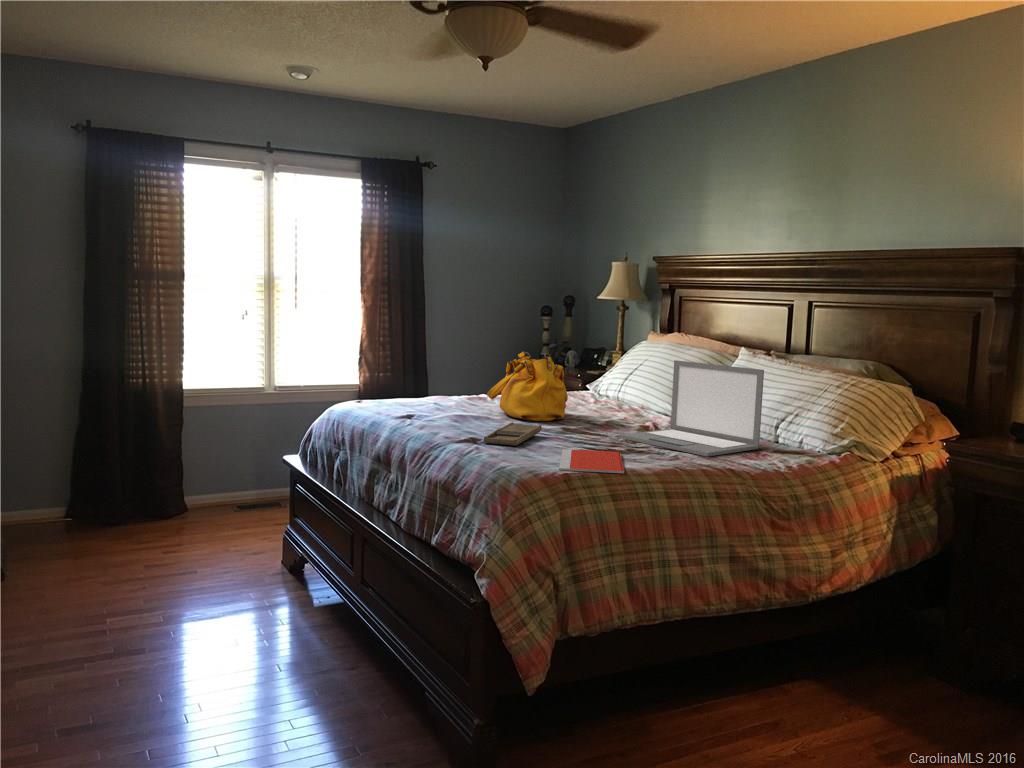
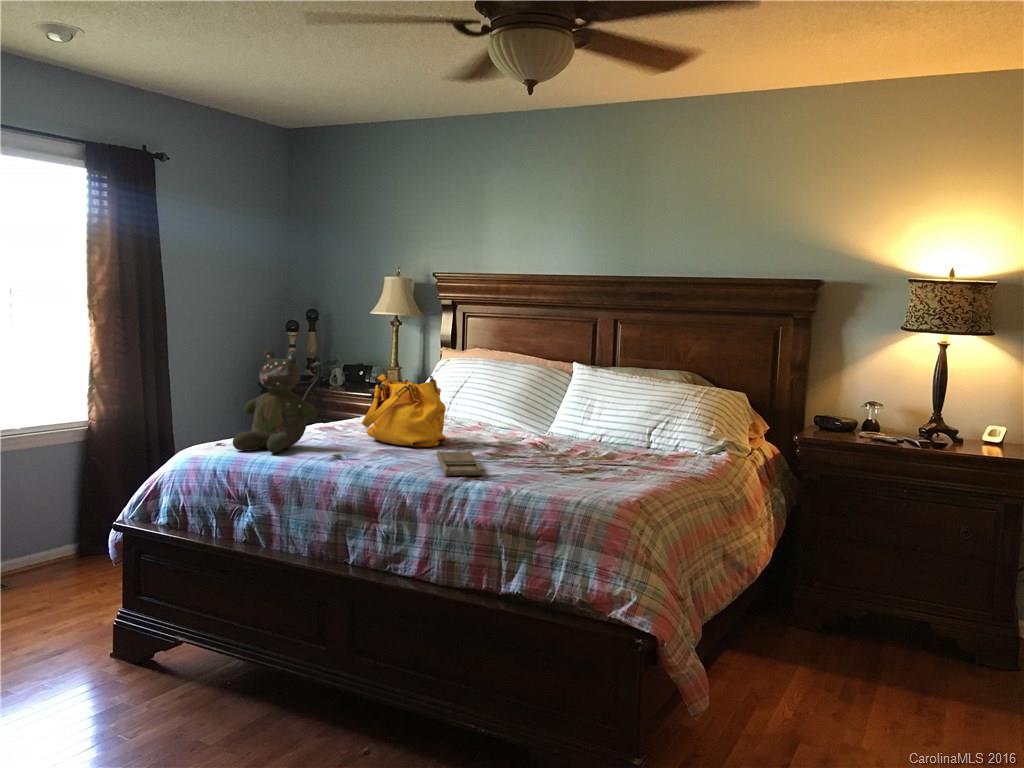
teddy bear: none [367,325,436,414] -> present [233,349,317,453]
laptop: present [620,360,764,457] -> none [534,378,659,467]
notebook: present [559,449,624,473] -> none [528,471,630,495]

